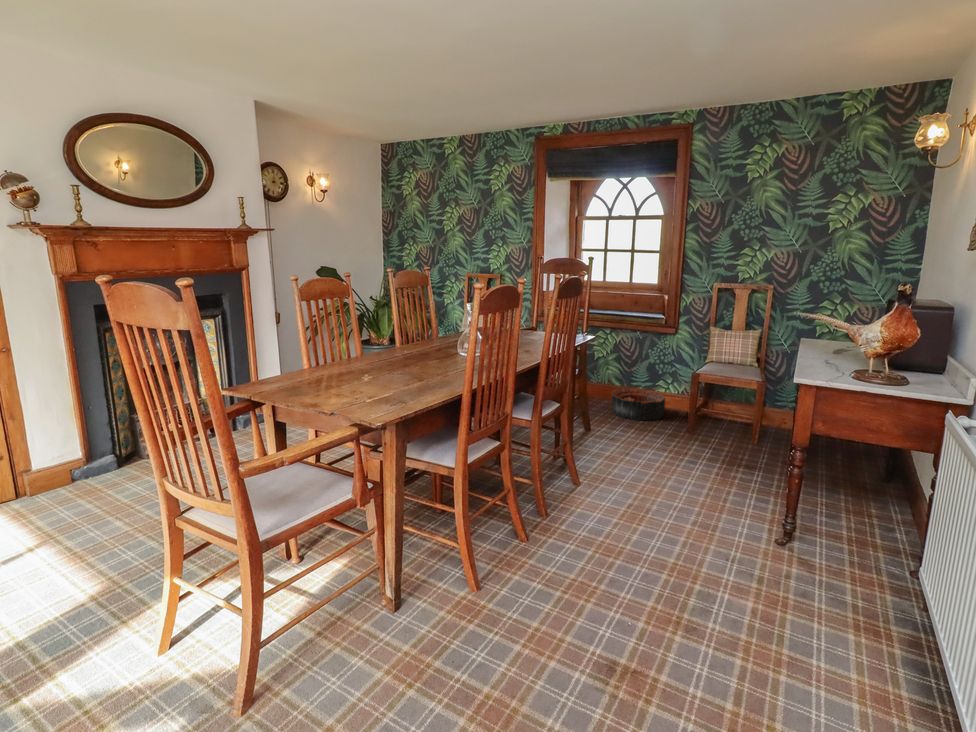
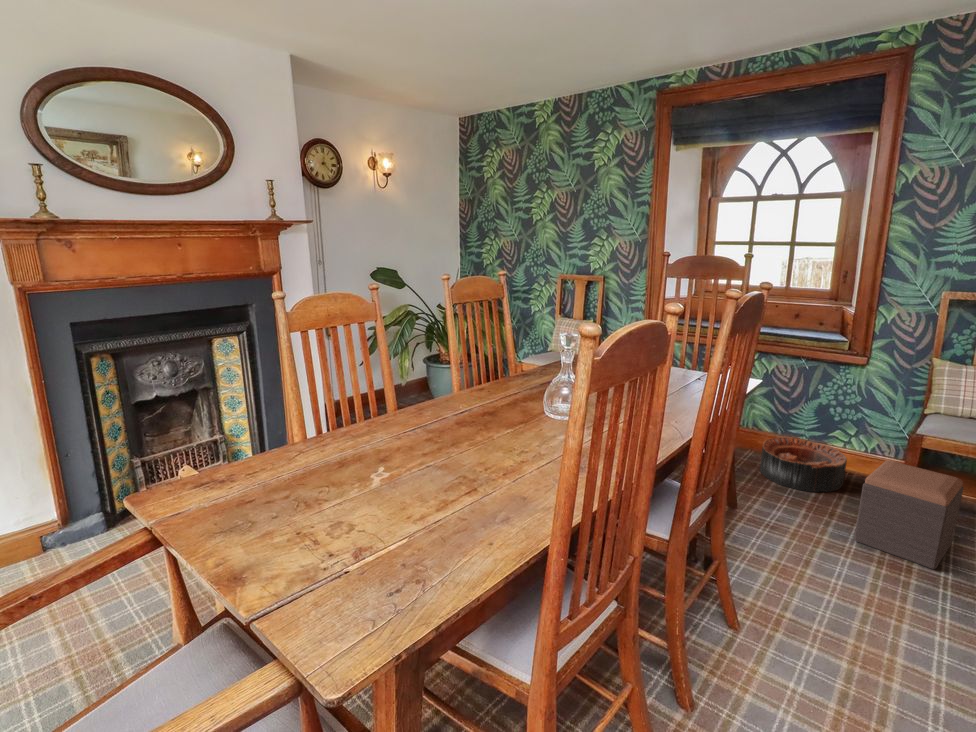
footstool: none [660,391,721,452] -> present [854,461,963,569]

